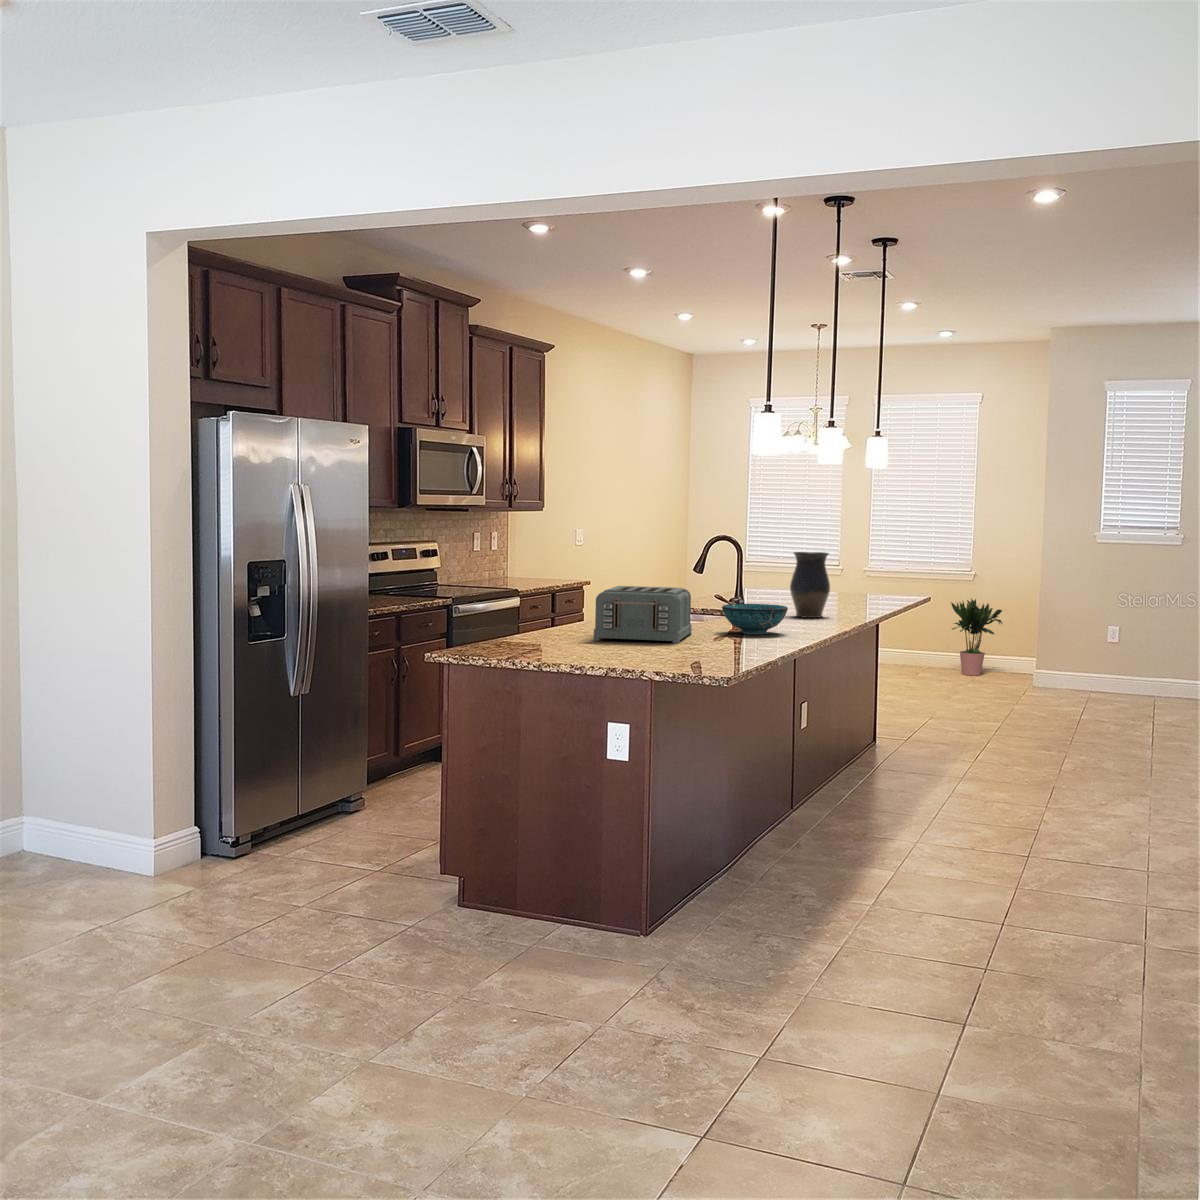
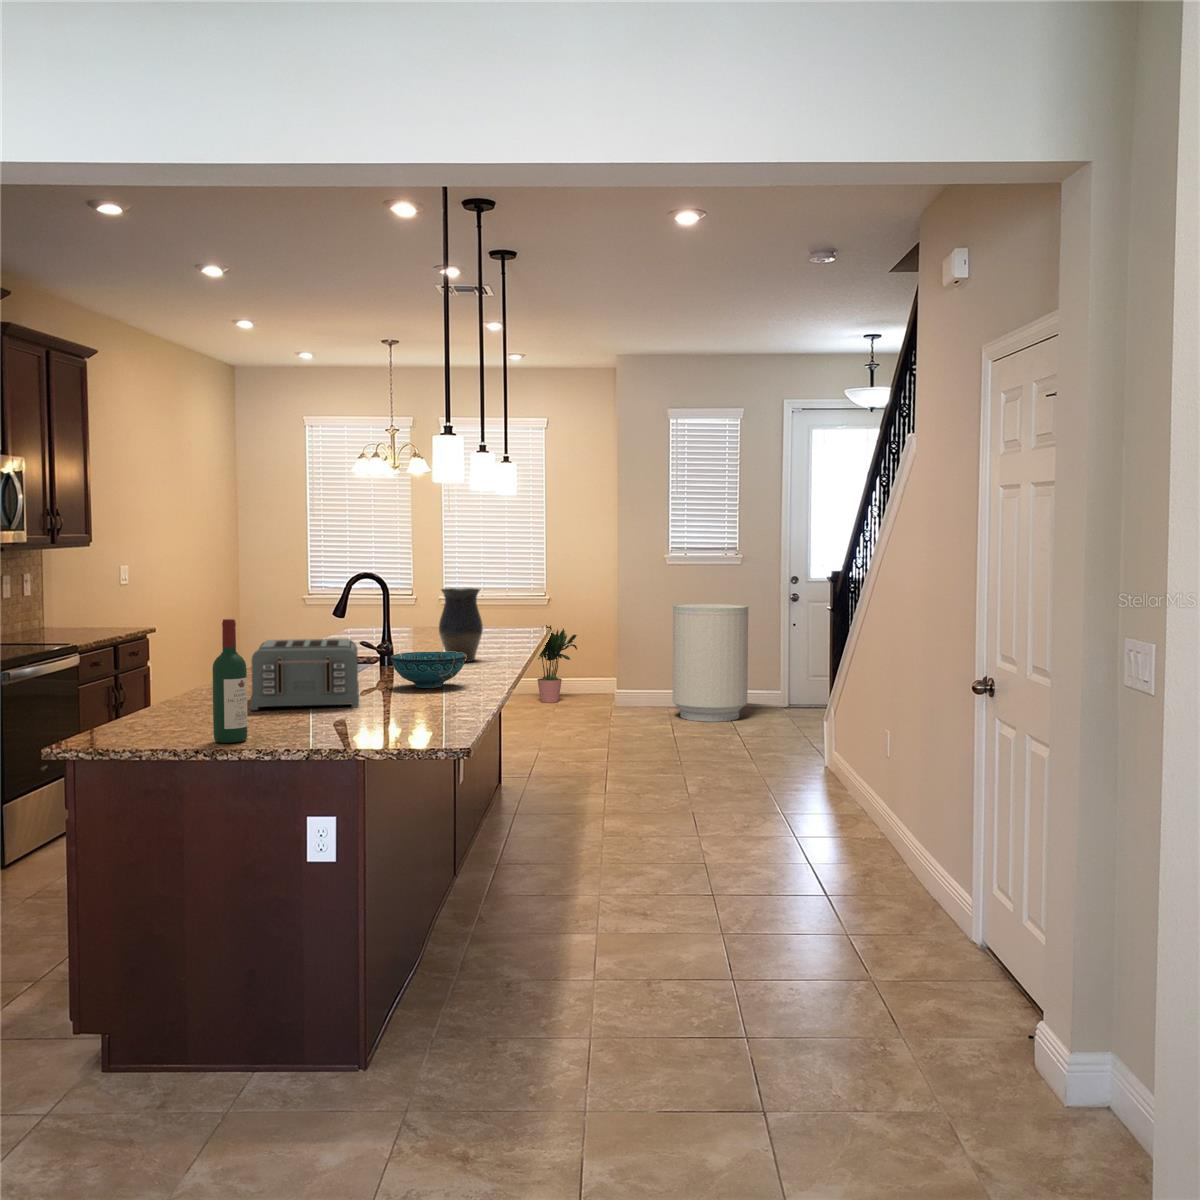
wine bottle: none [544,563,569,659] -> present [213,619,247,743]
trash can: none [1094,583,1184,706] -> present [673,604,748,722]

